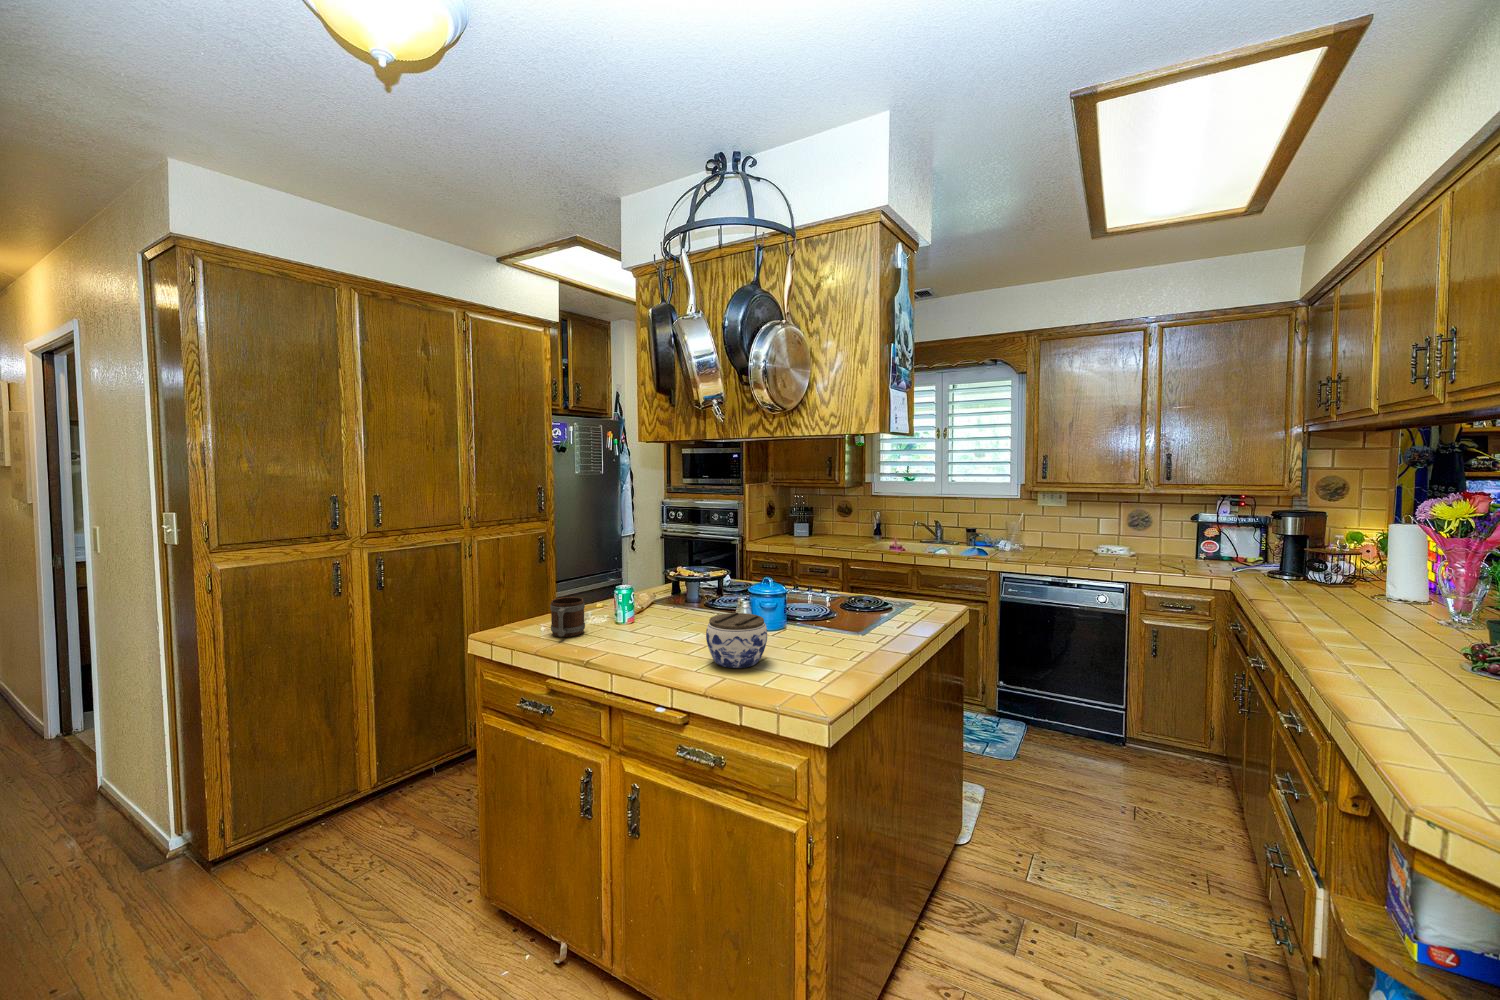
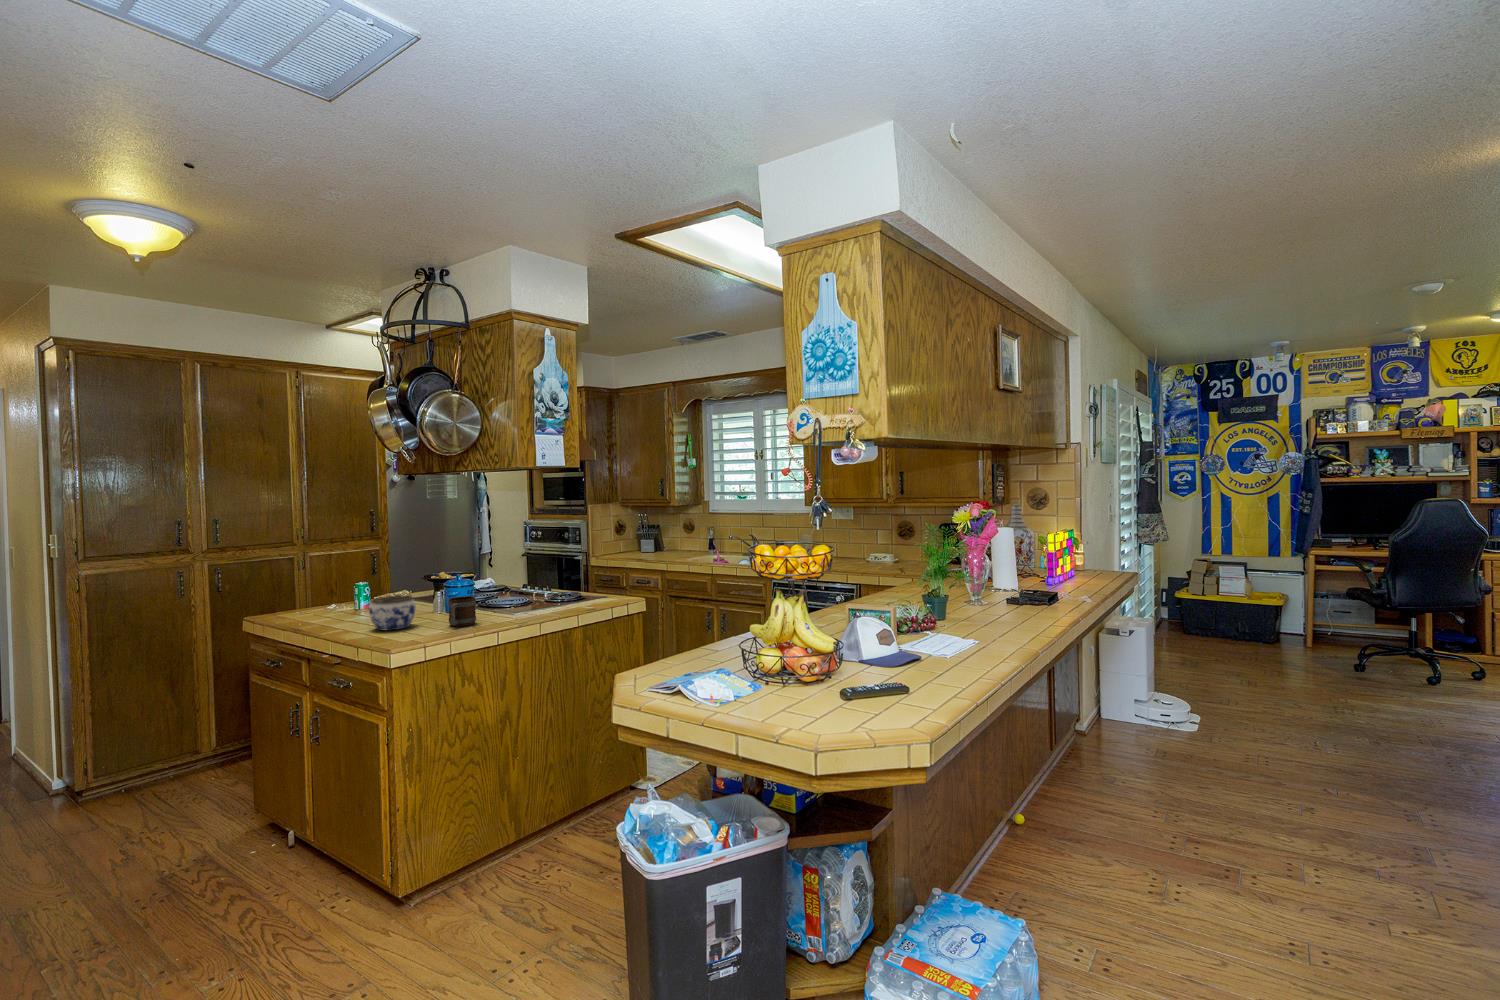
mug: present [550,597,585,637] -> present [448,596,476,626]

